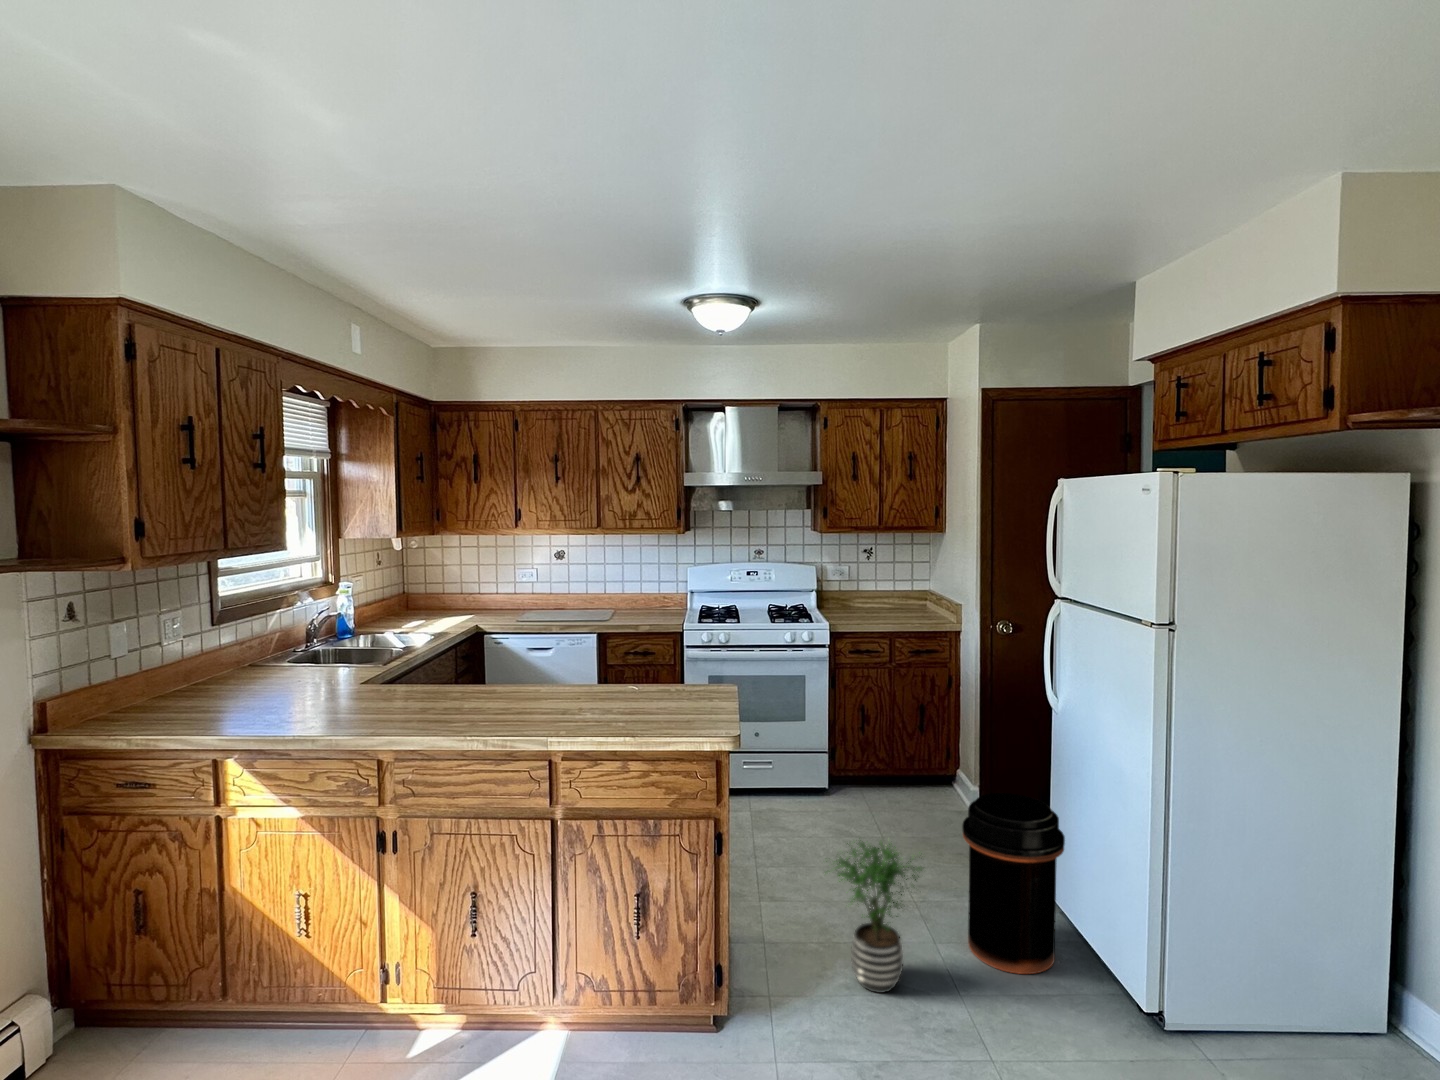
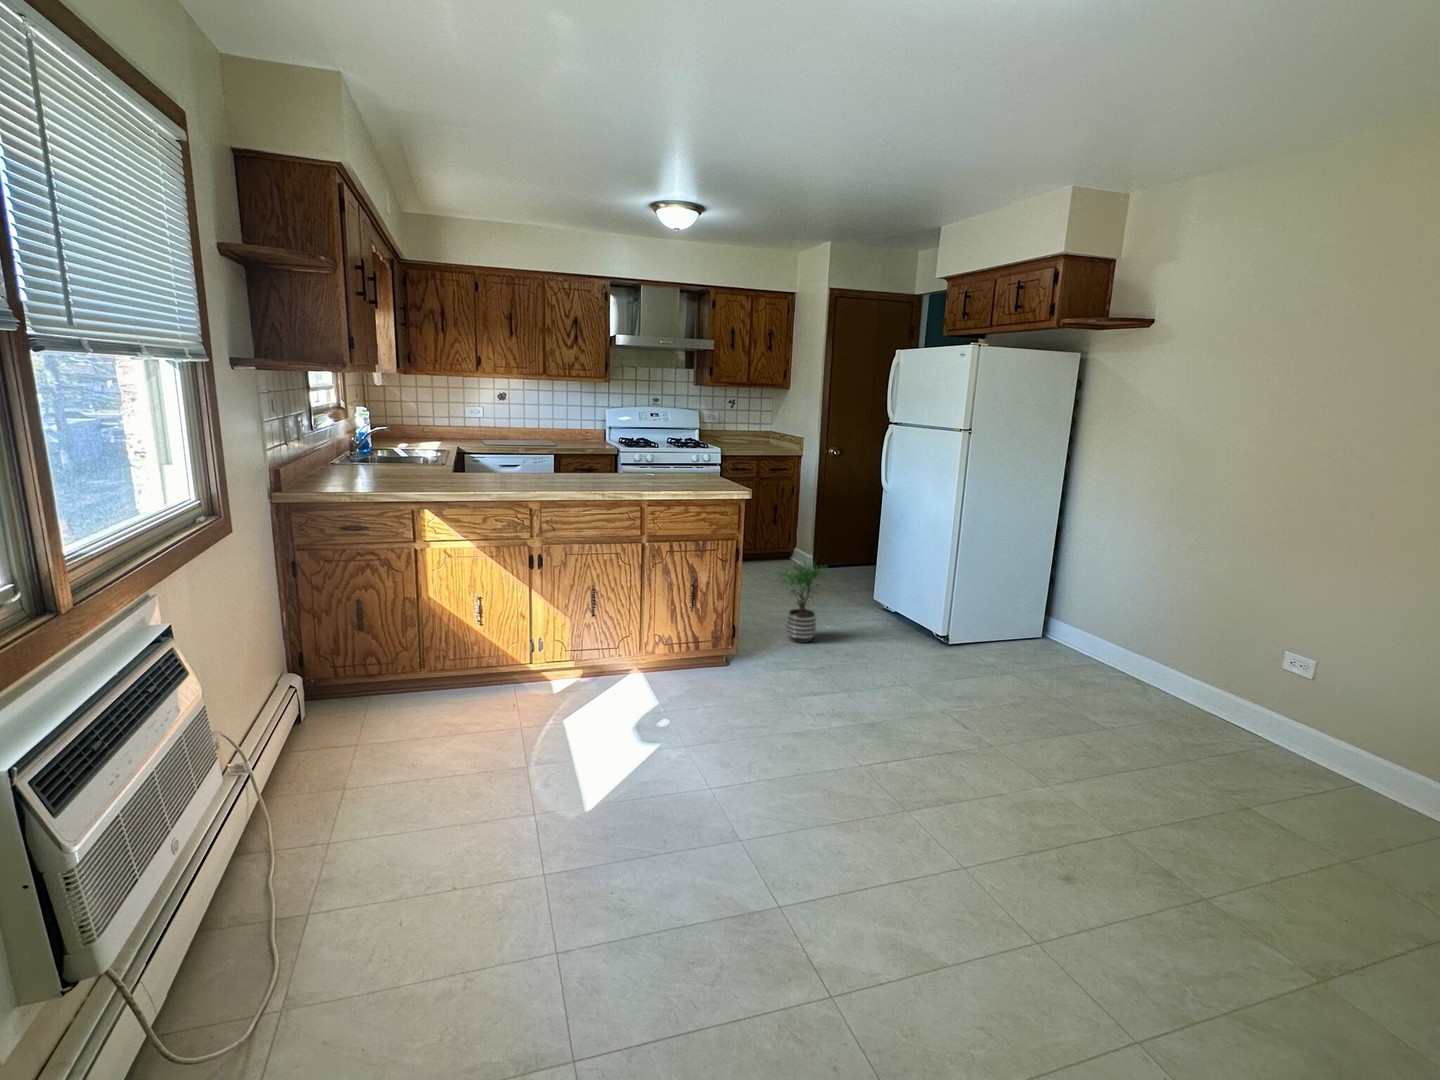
trash can: present [962,793,1065,974] -> none [838,537,895,631]

